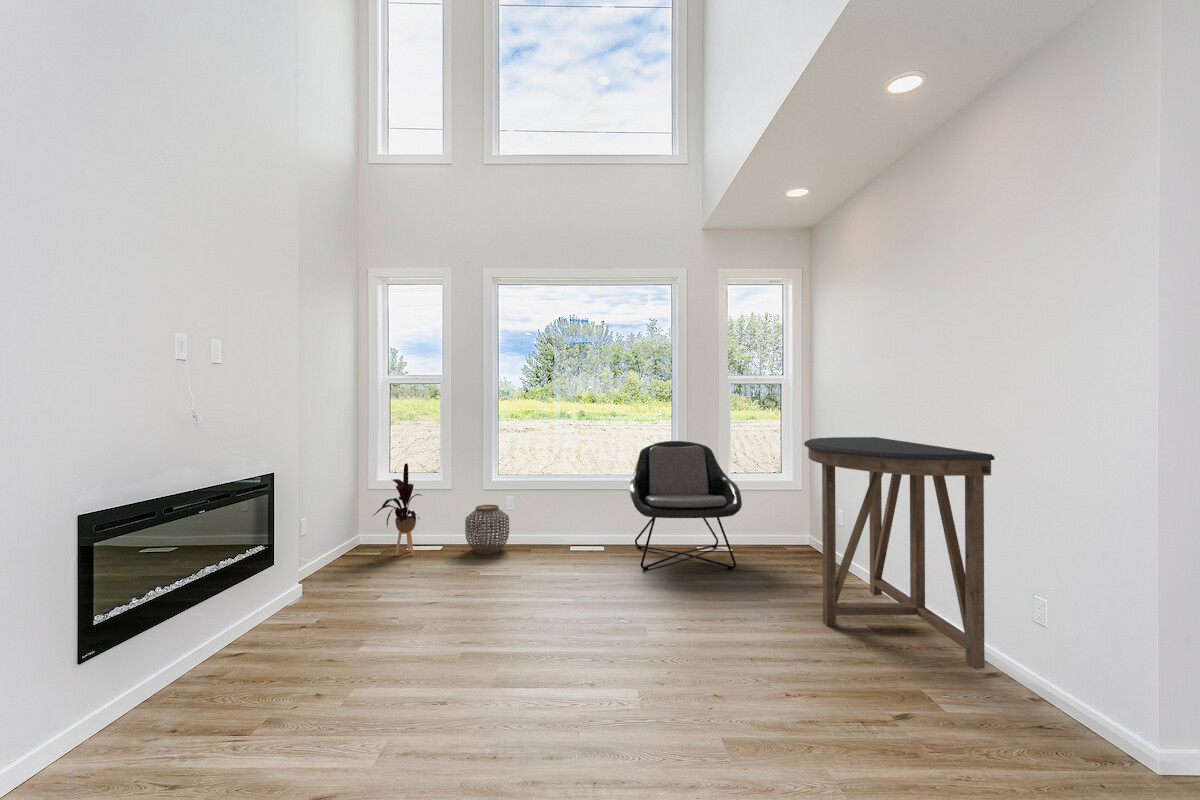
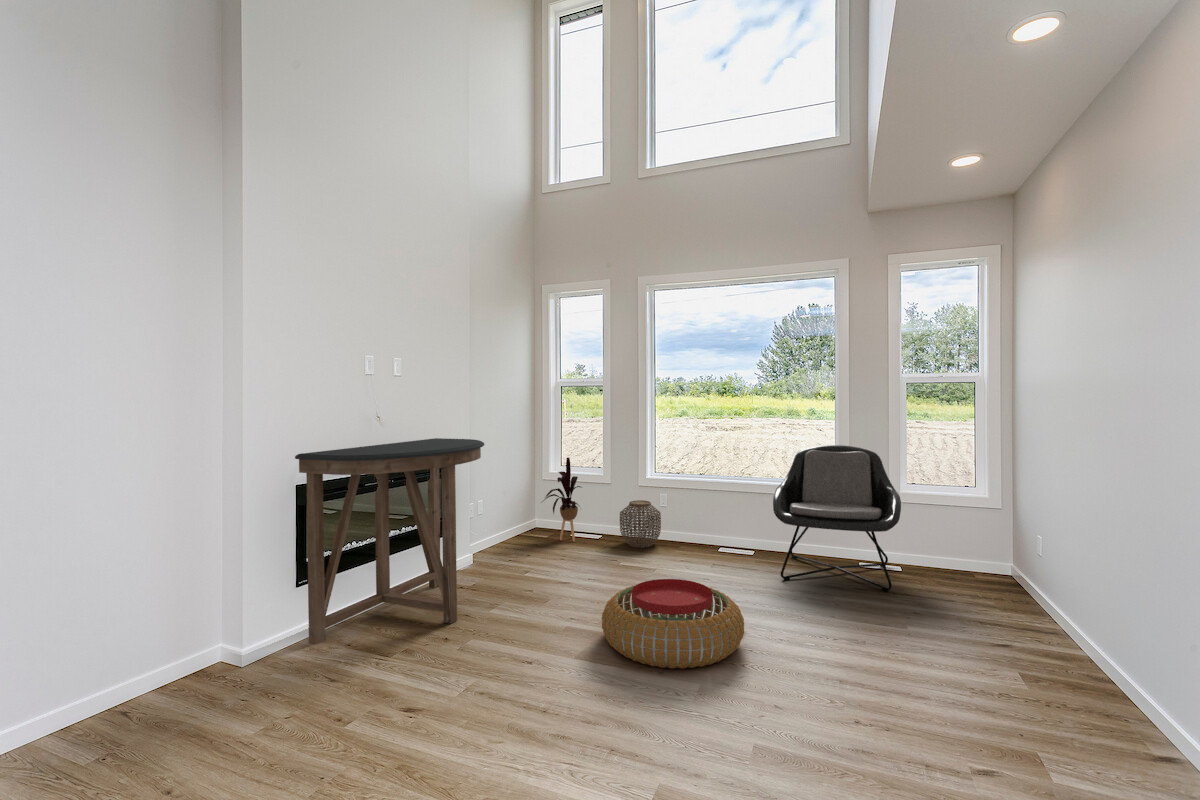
console table: present [804,437,995,668] -> present [295,438,484,644]
pouf: none [506,583,654,679] -> present [602,579,744,669]

